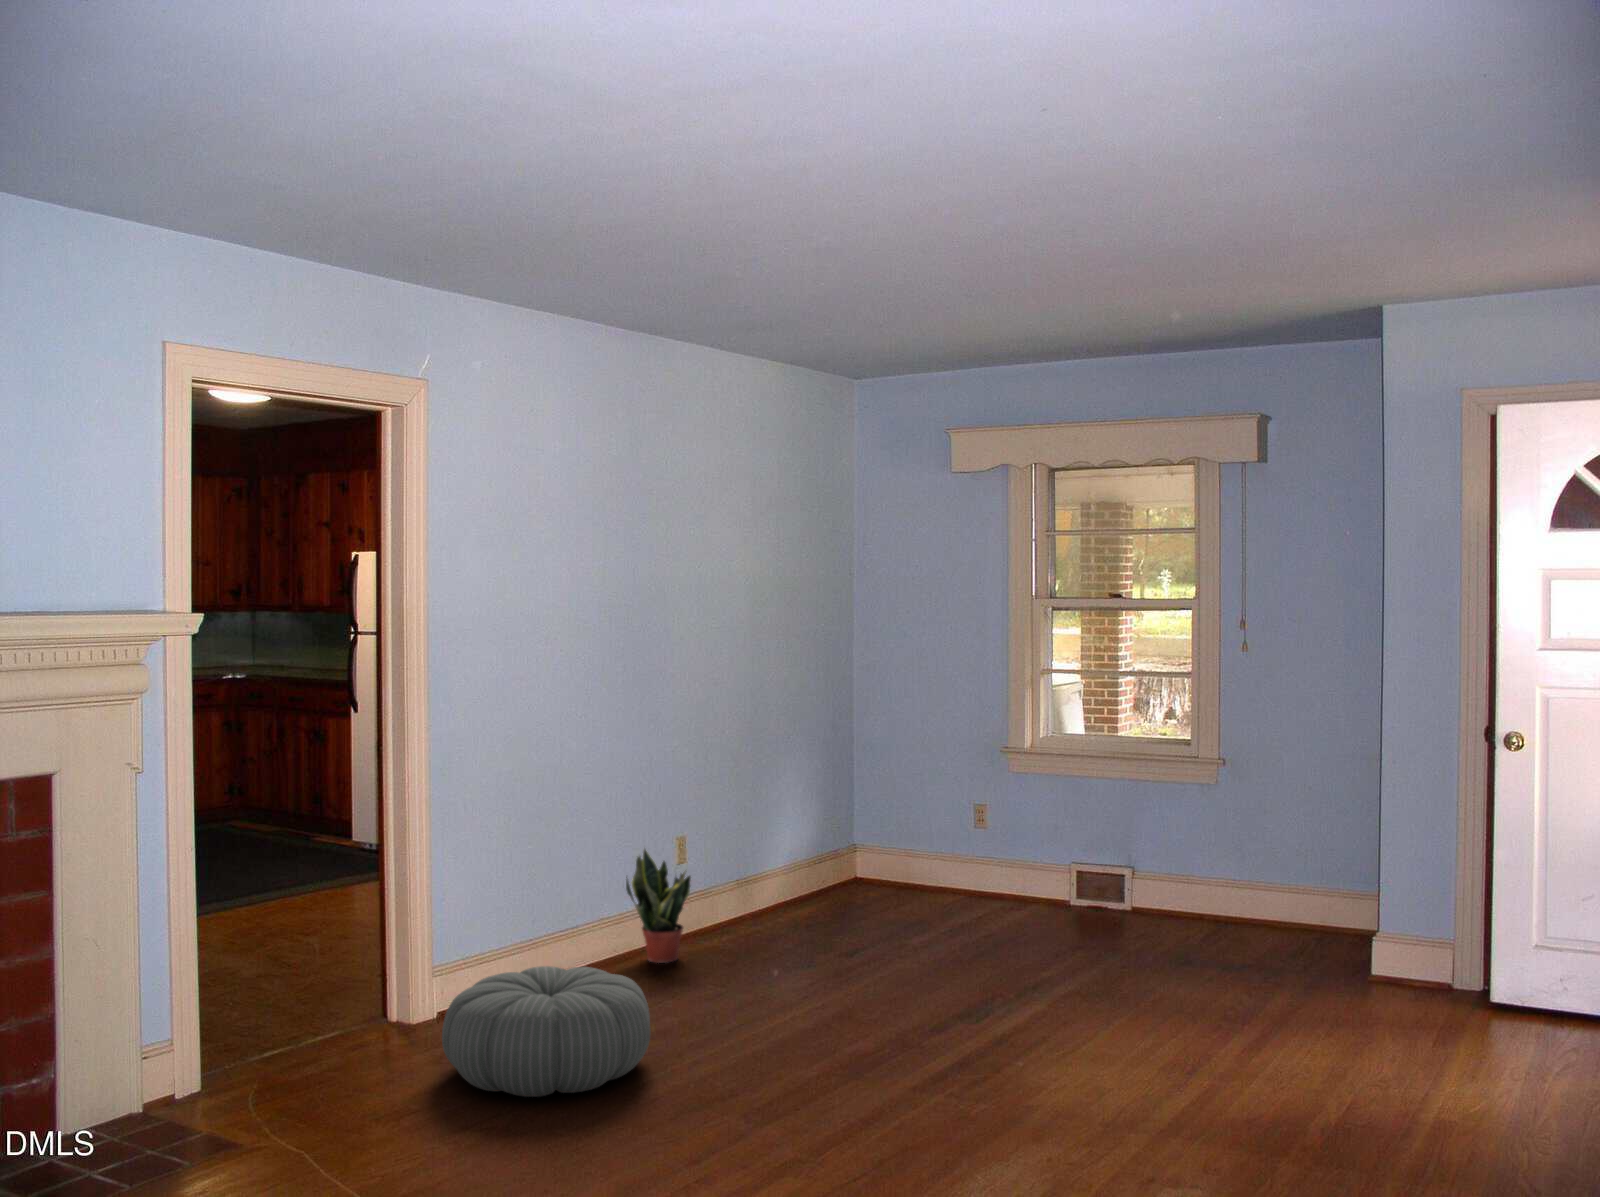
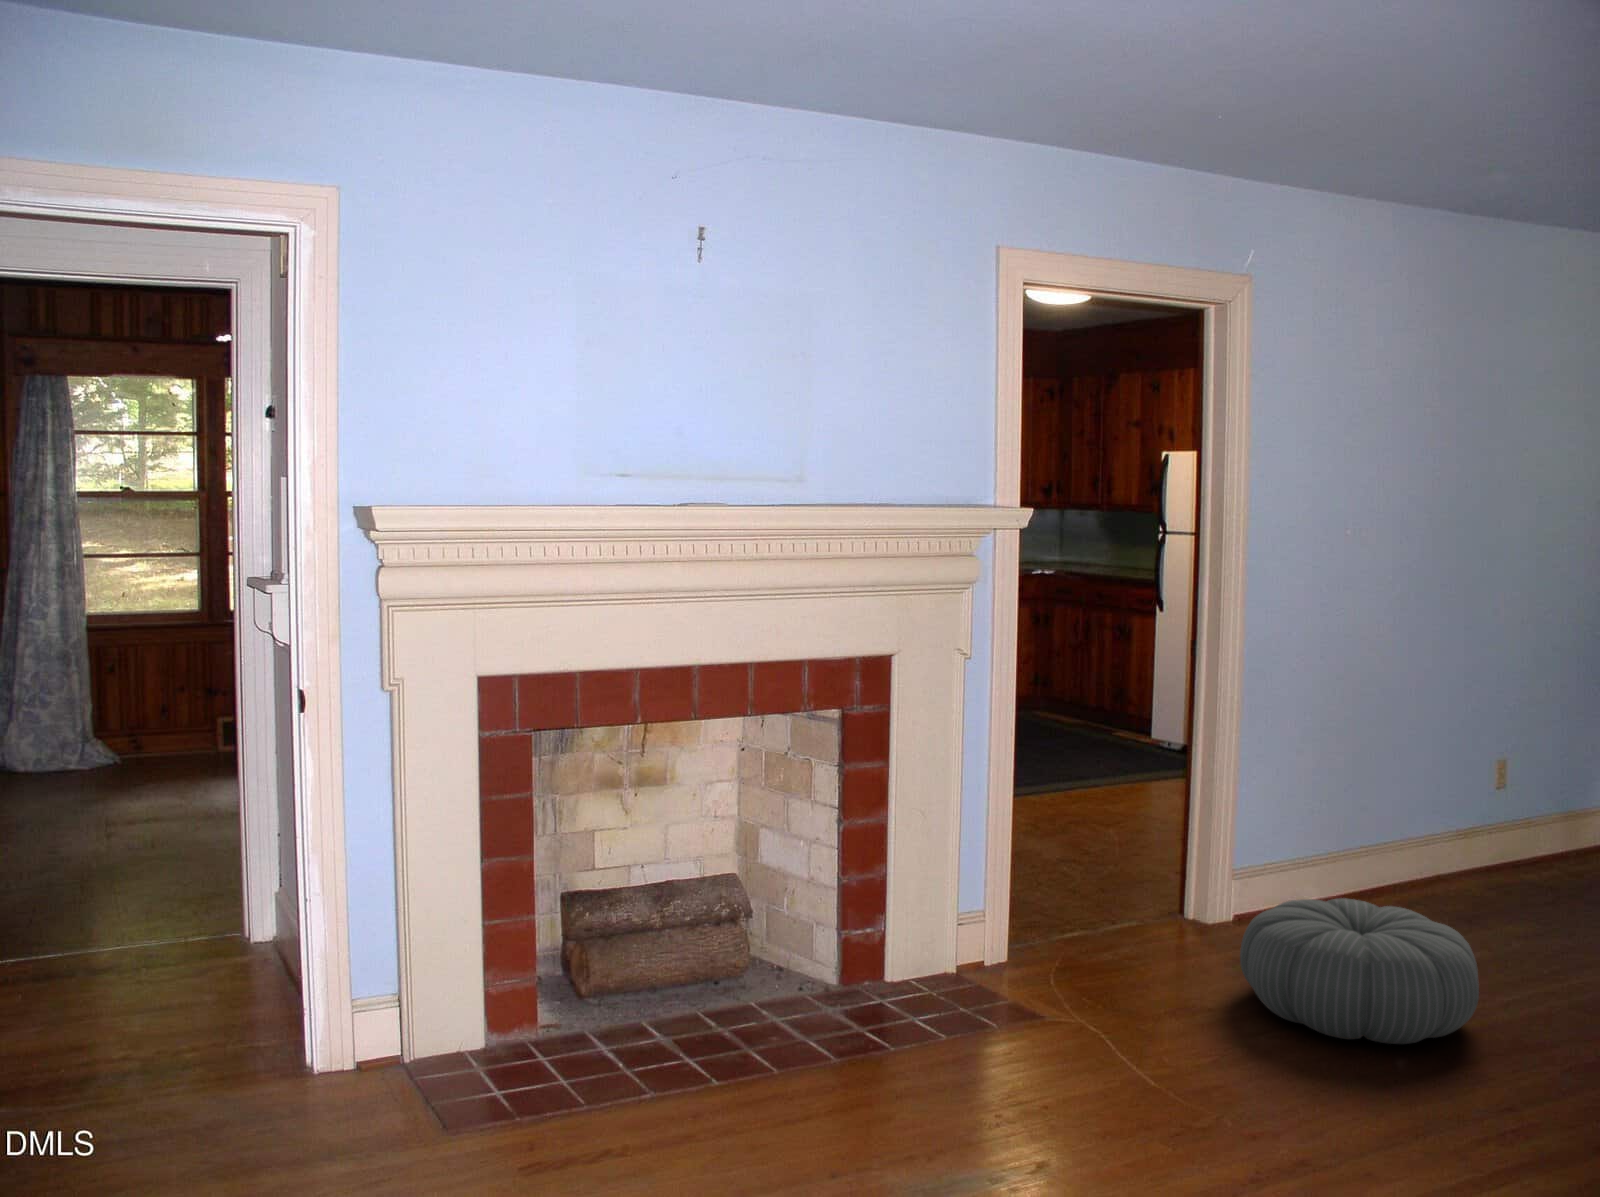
potted plant: present [626,849,691,963] -> none [1450,781,1530,913]

